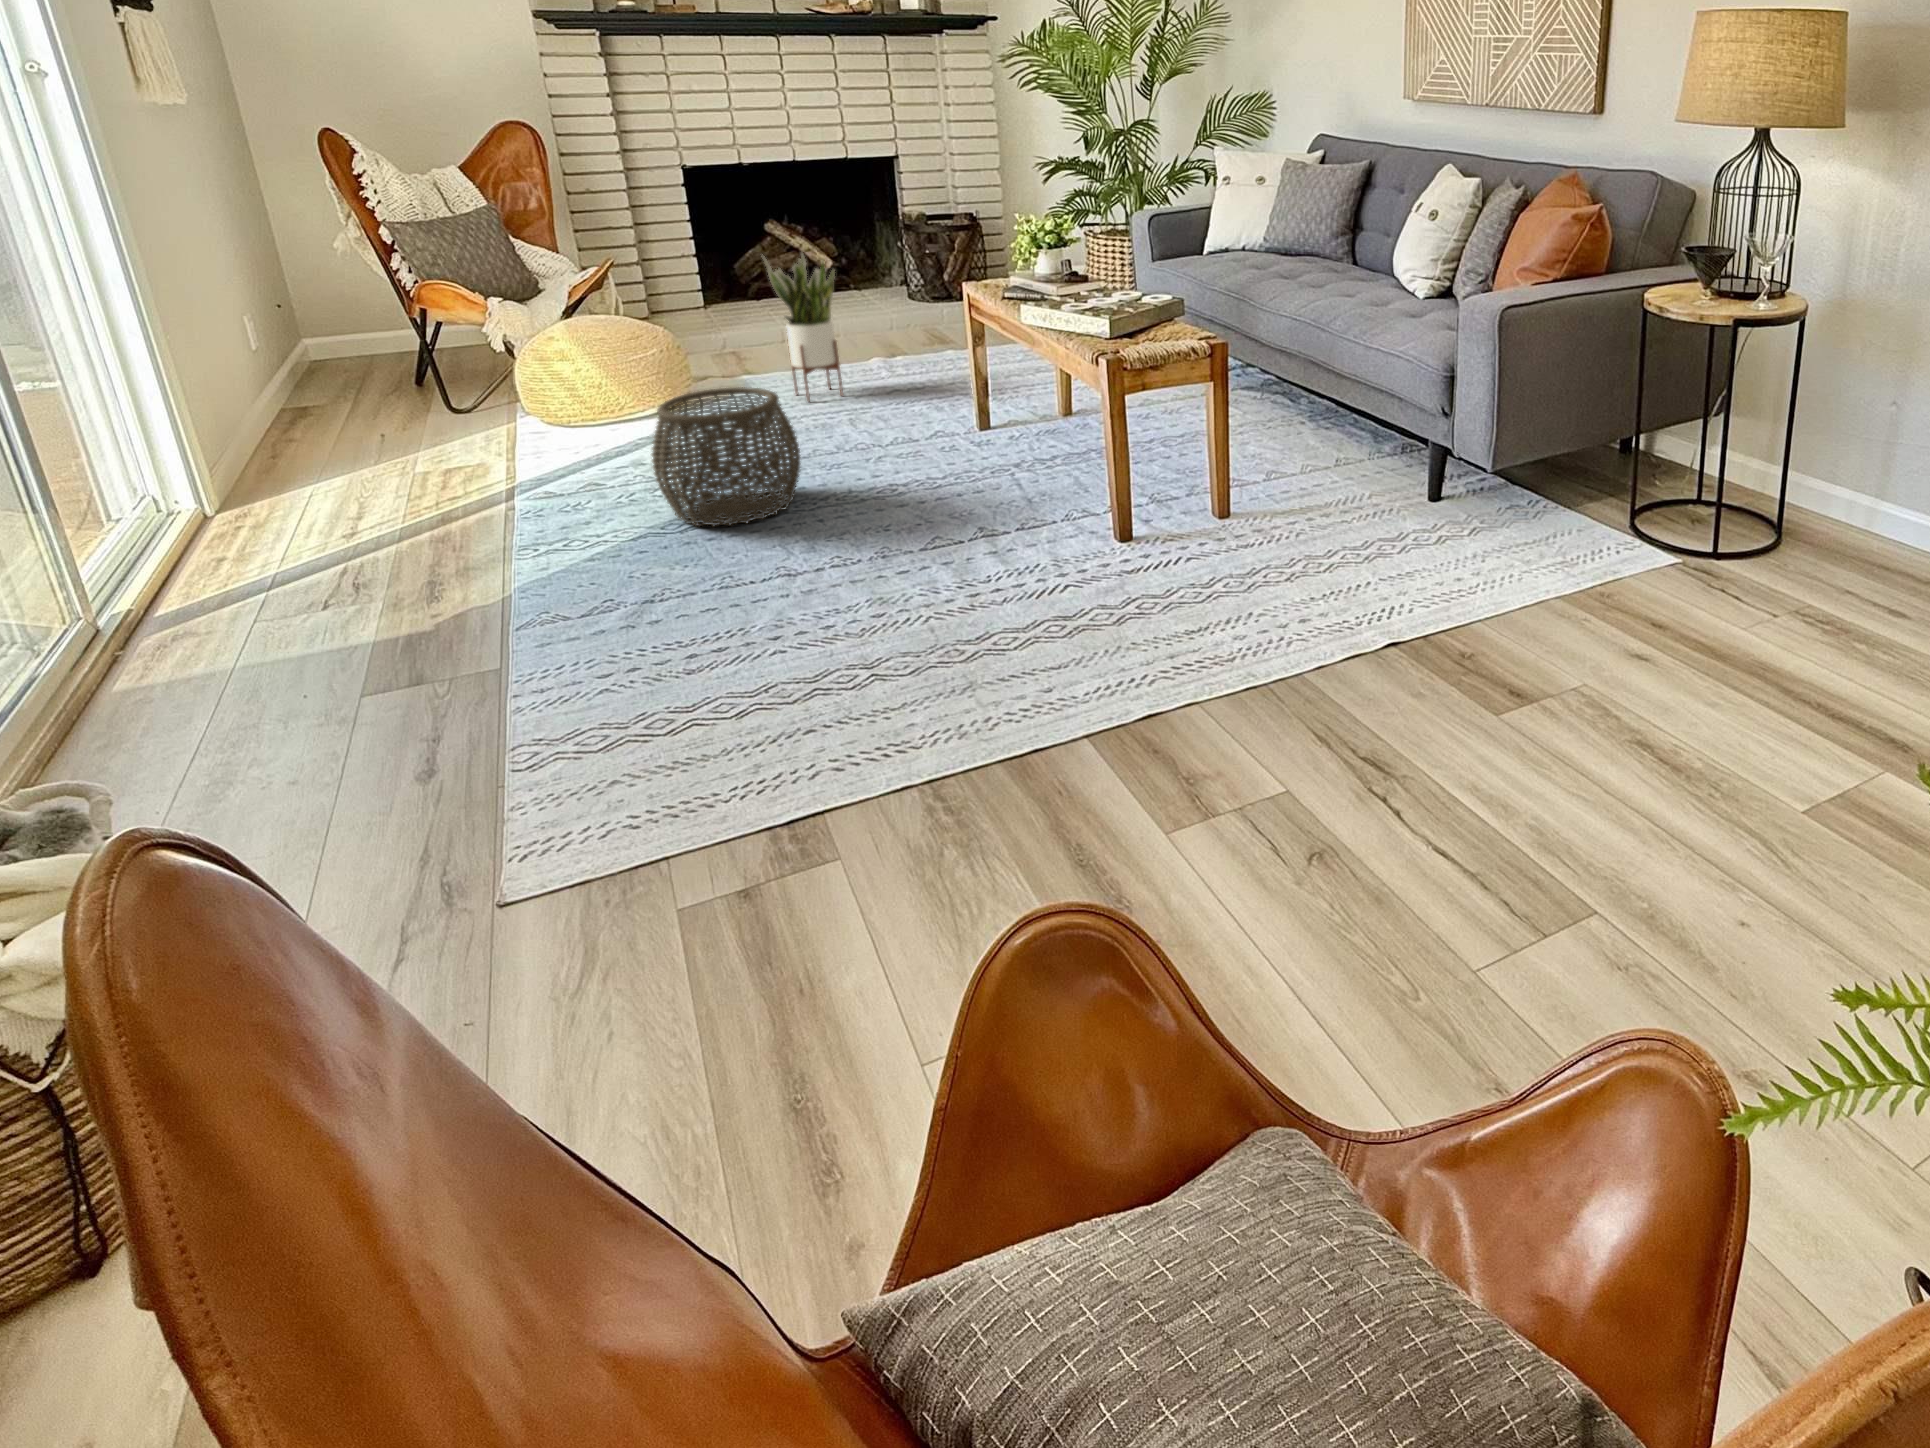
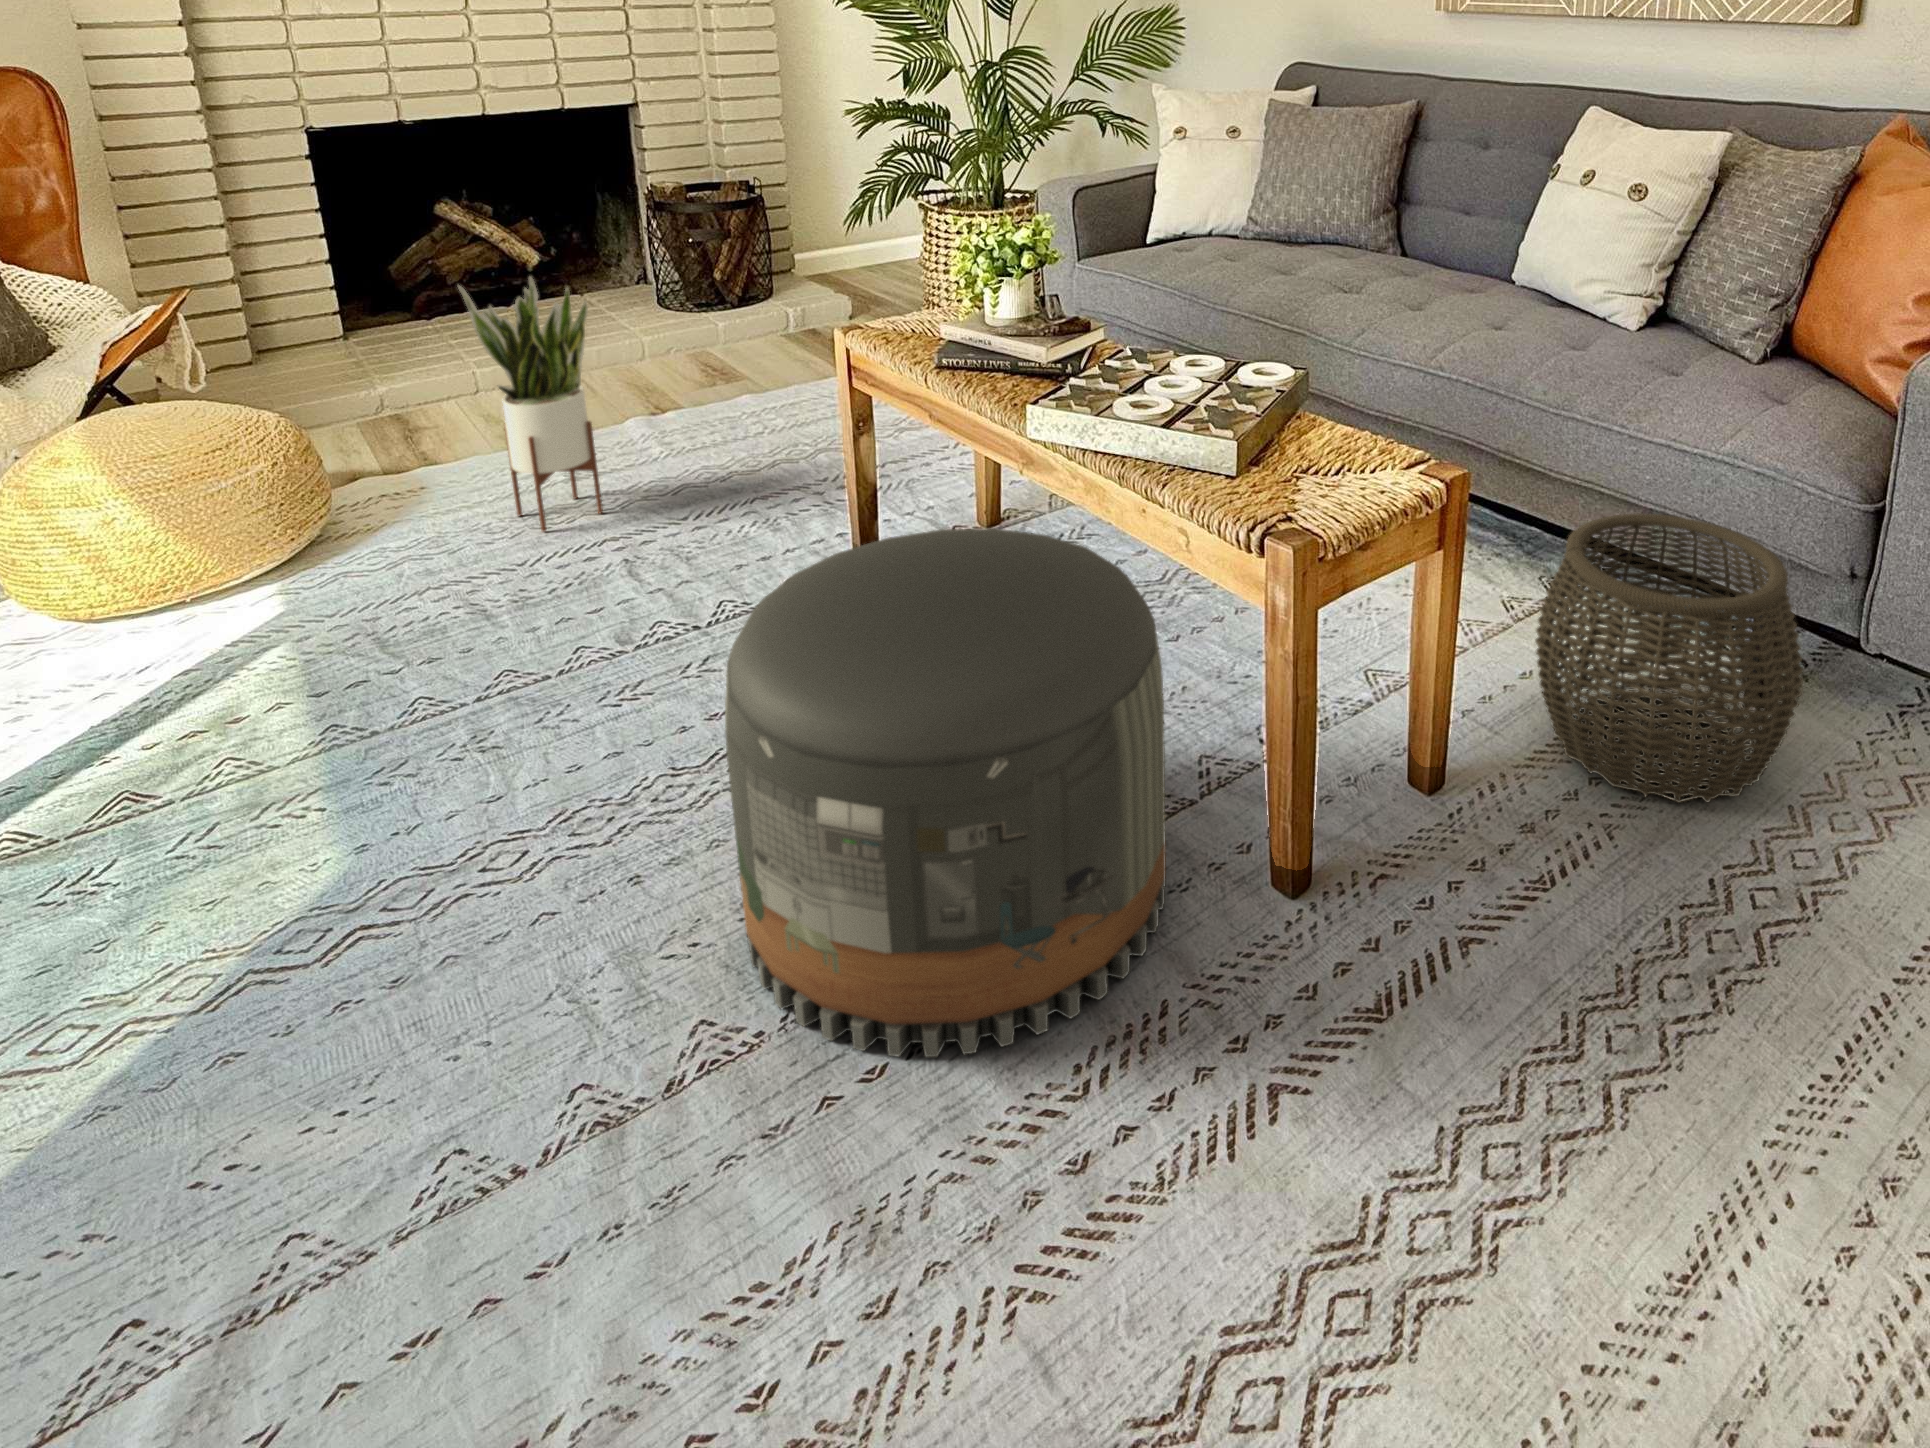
pouf: none [849,364,1066,568] -> present [725,528,1166,1057]
woven basket: present [652,387,800,527] -> present [1535,514,1803,803]

